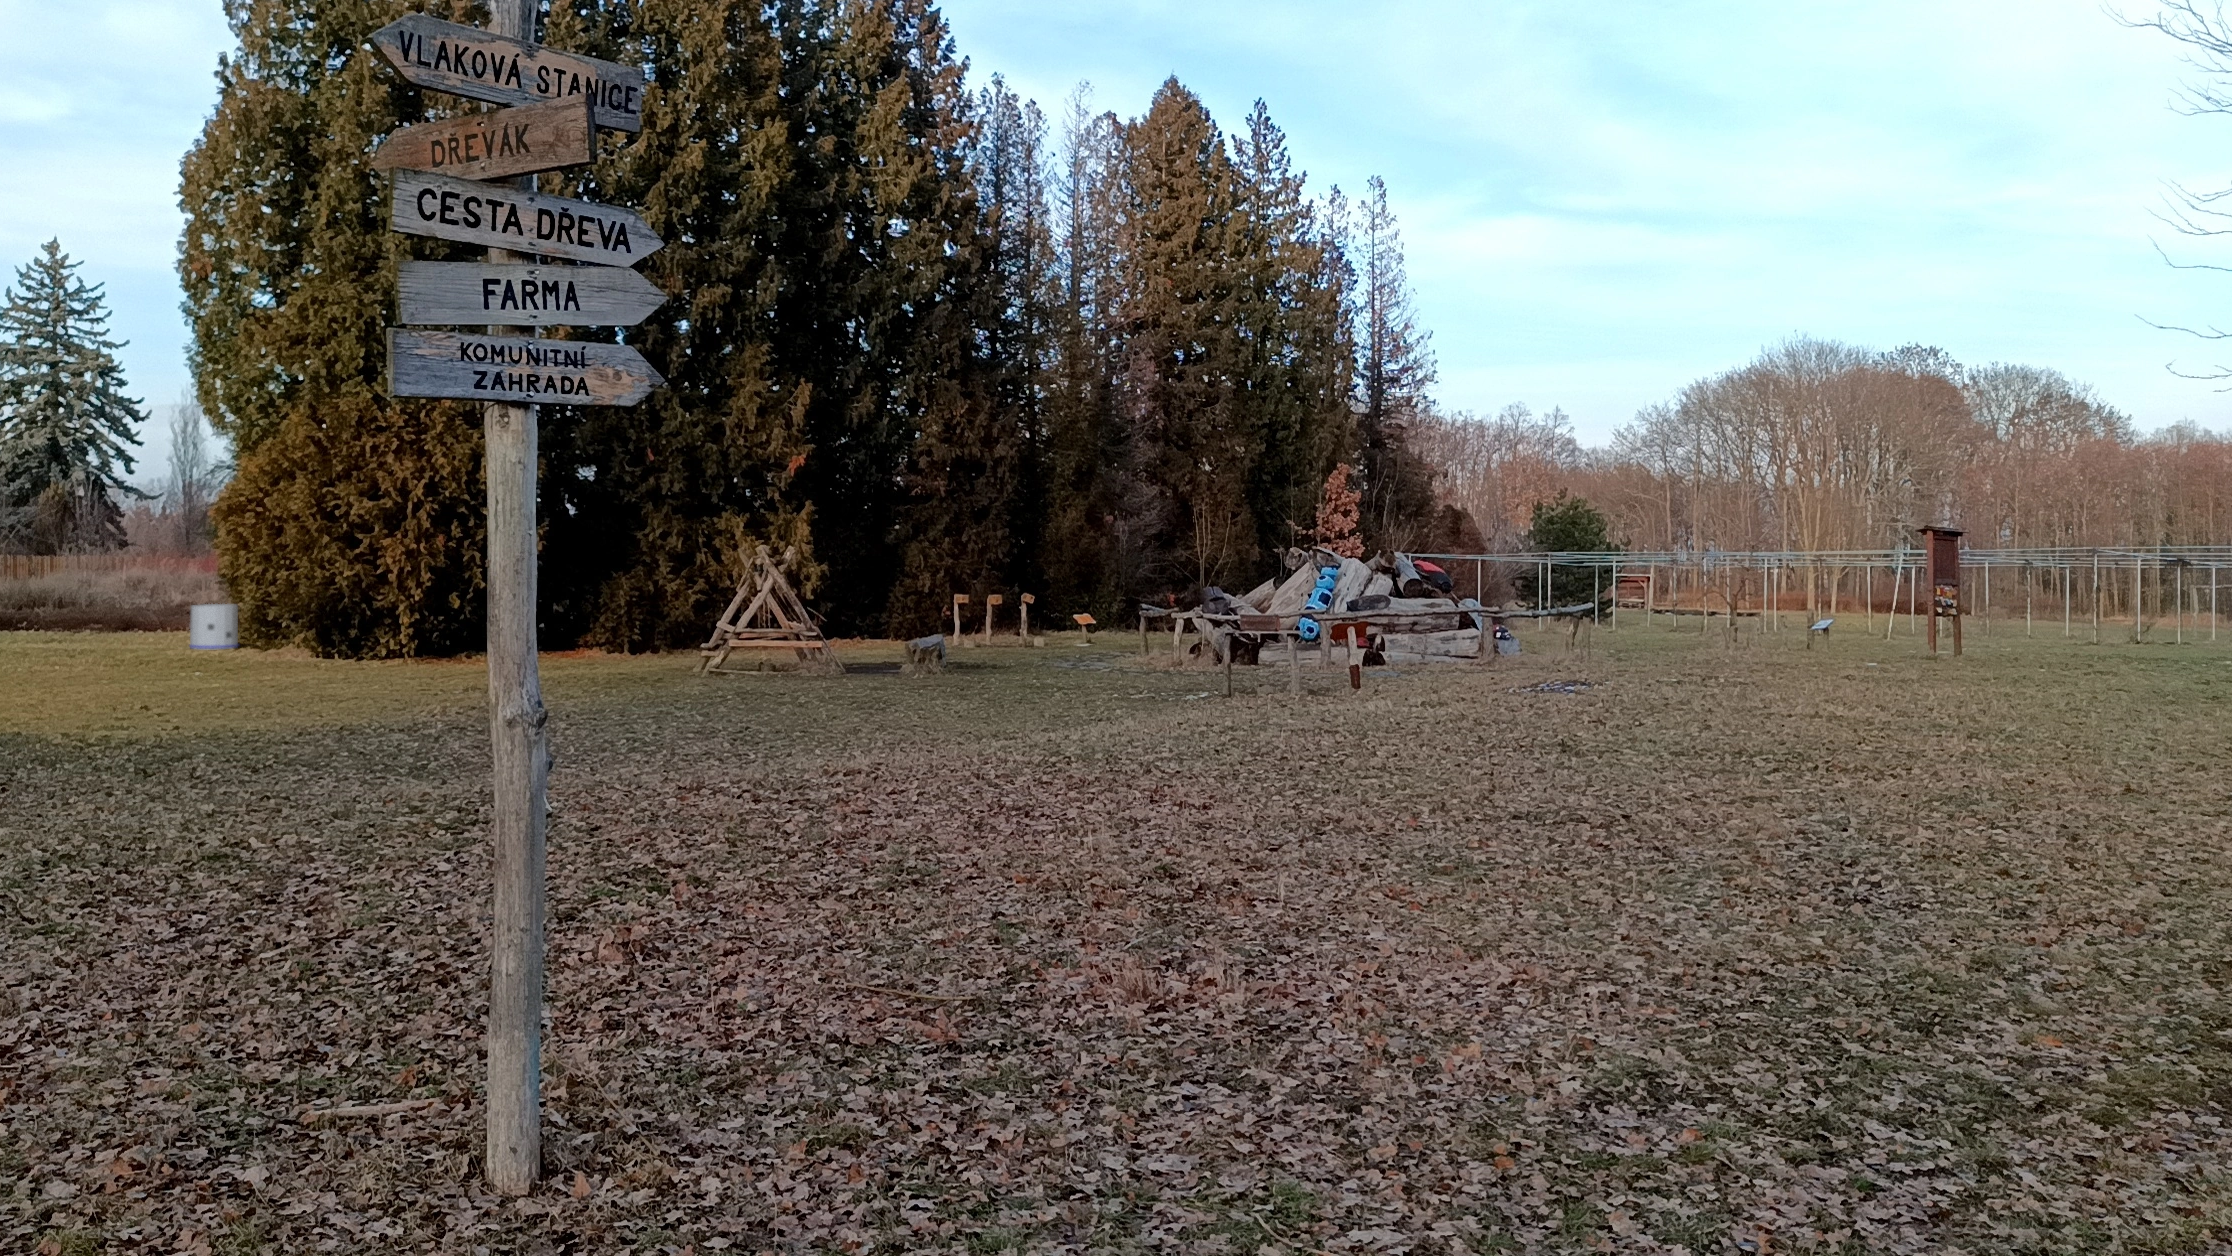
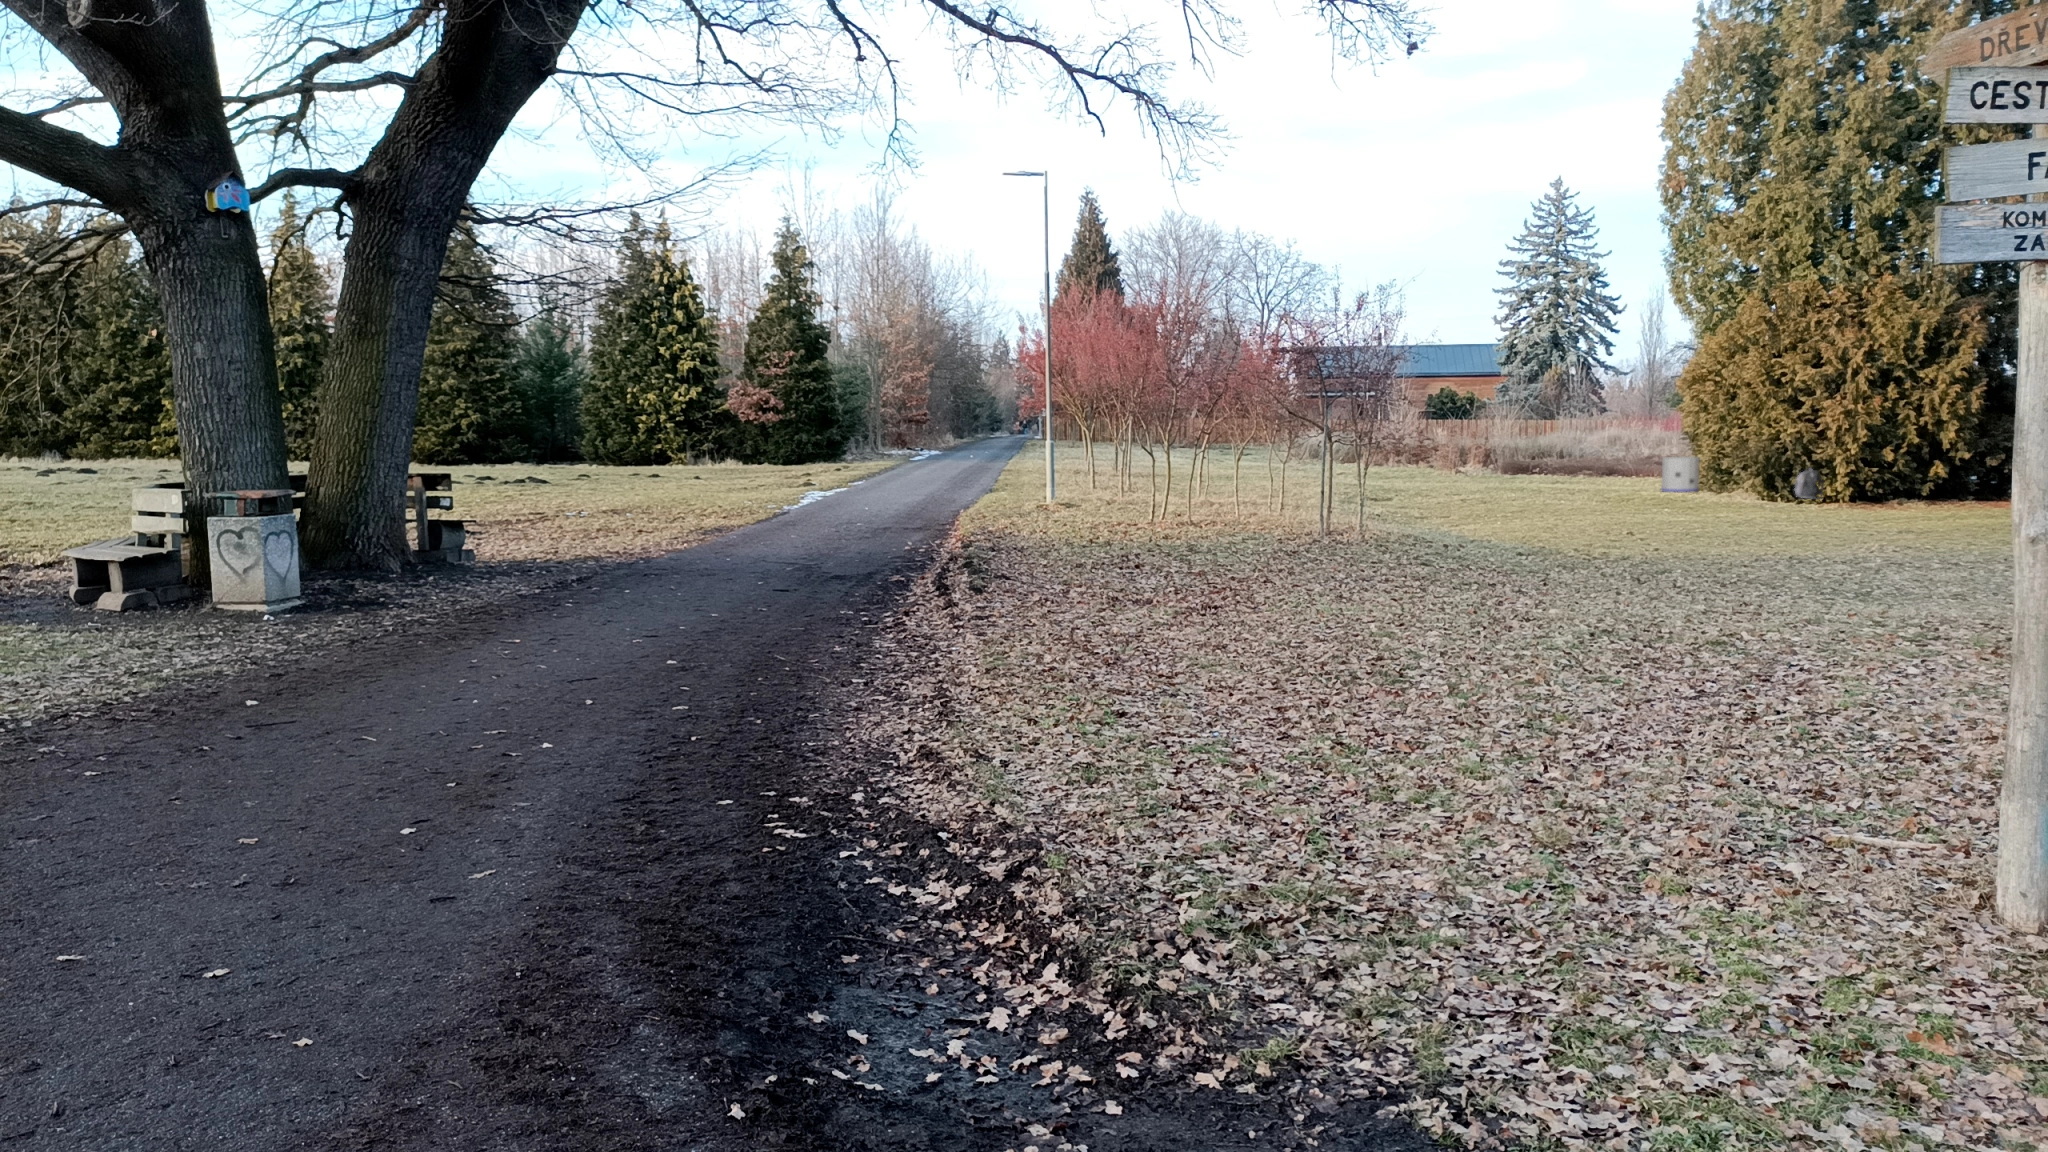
backpack: none [349,617,383,654] -> present [1795,467,1824,499]

